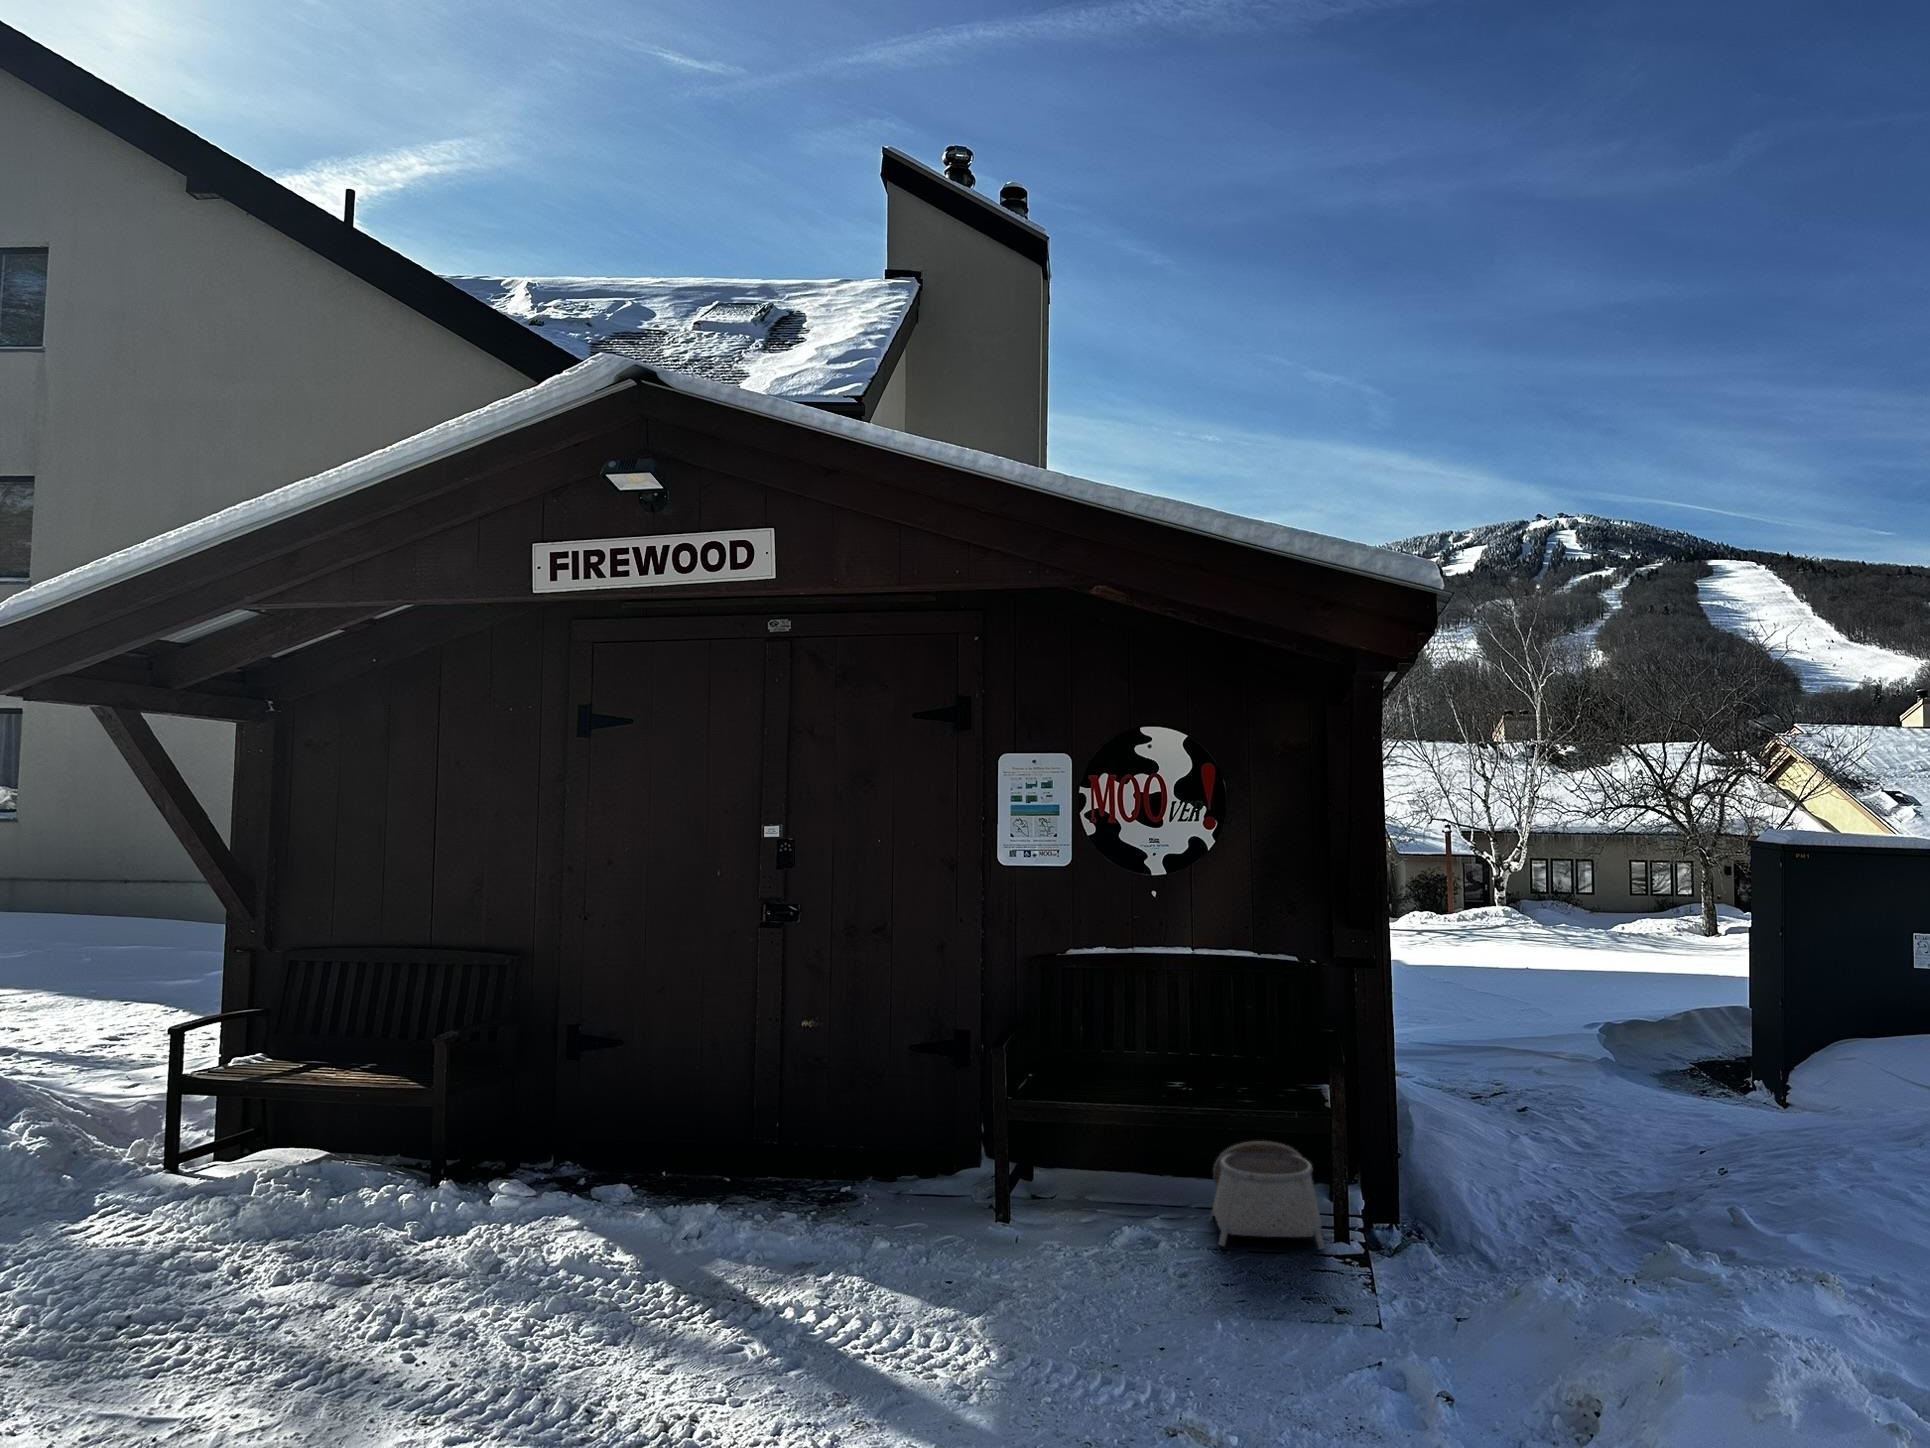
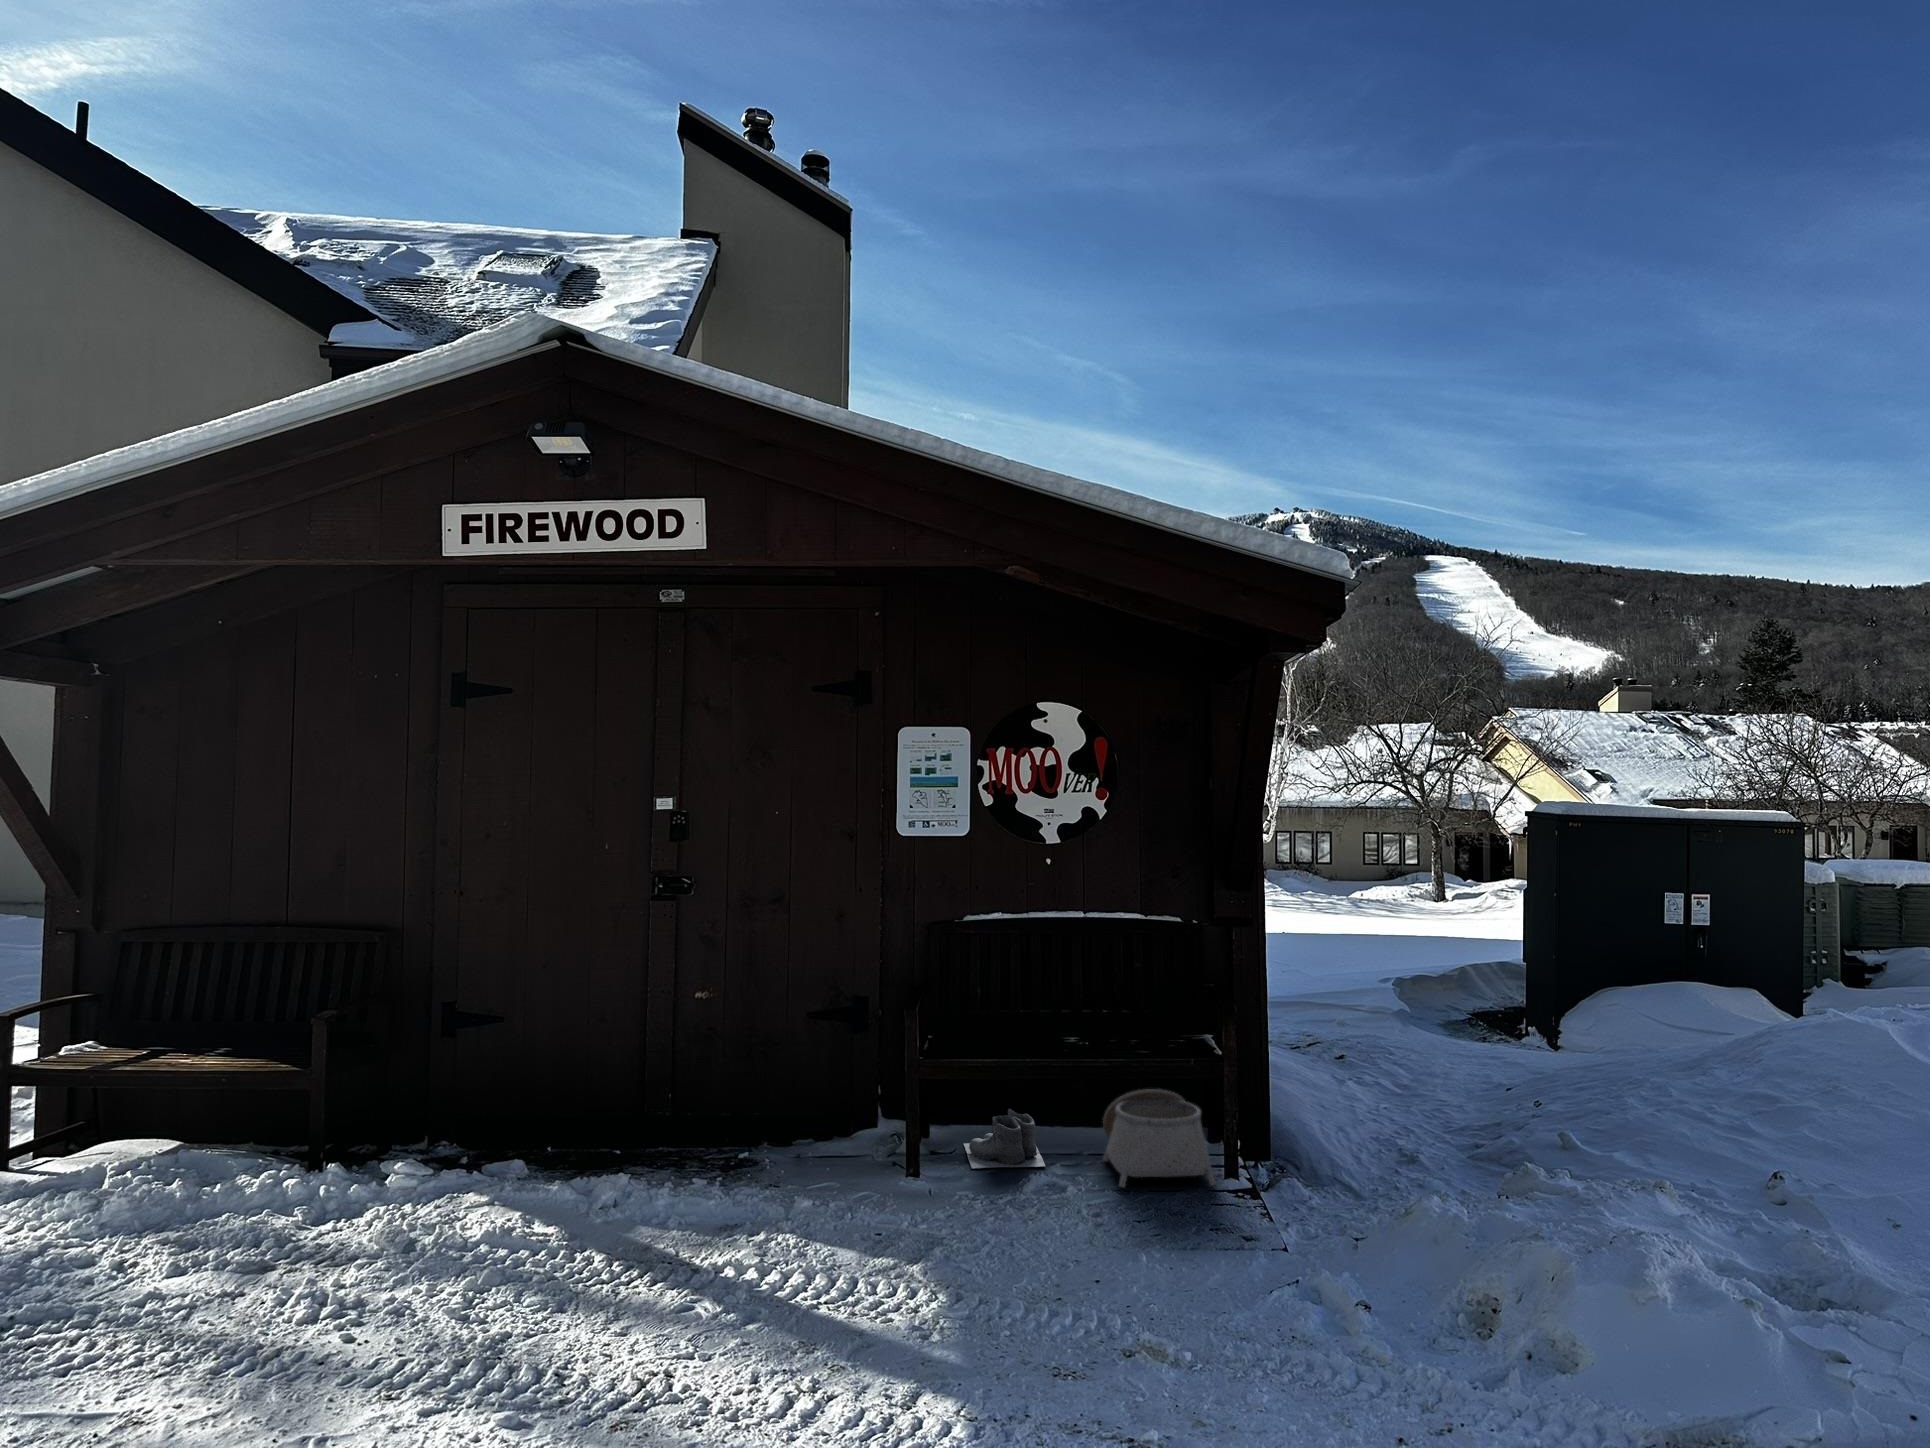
boots: none [1070,1156,1148,1219] -> present [964,1109,1045,1168]

